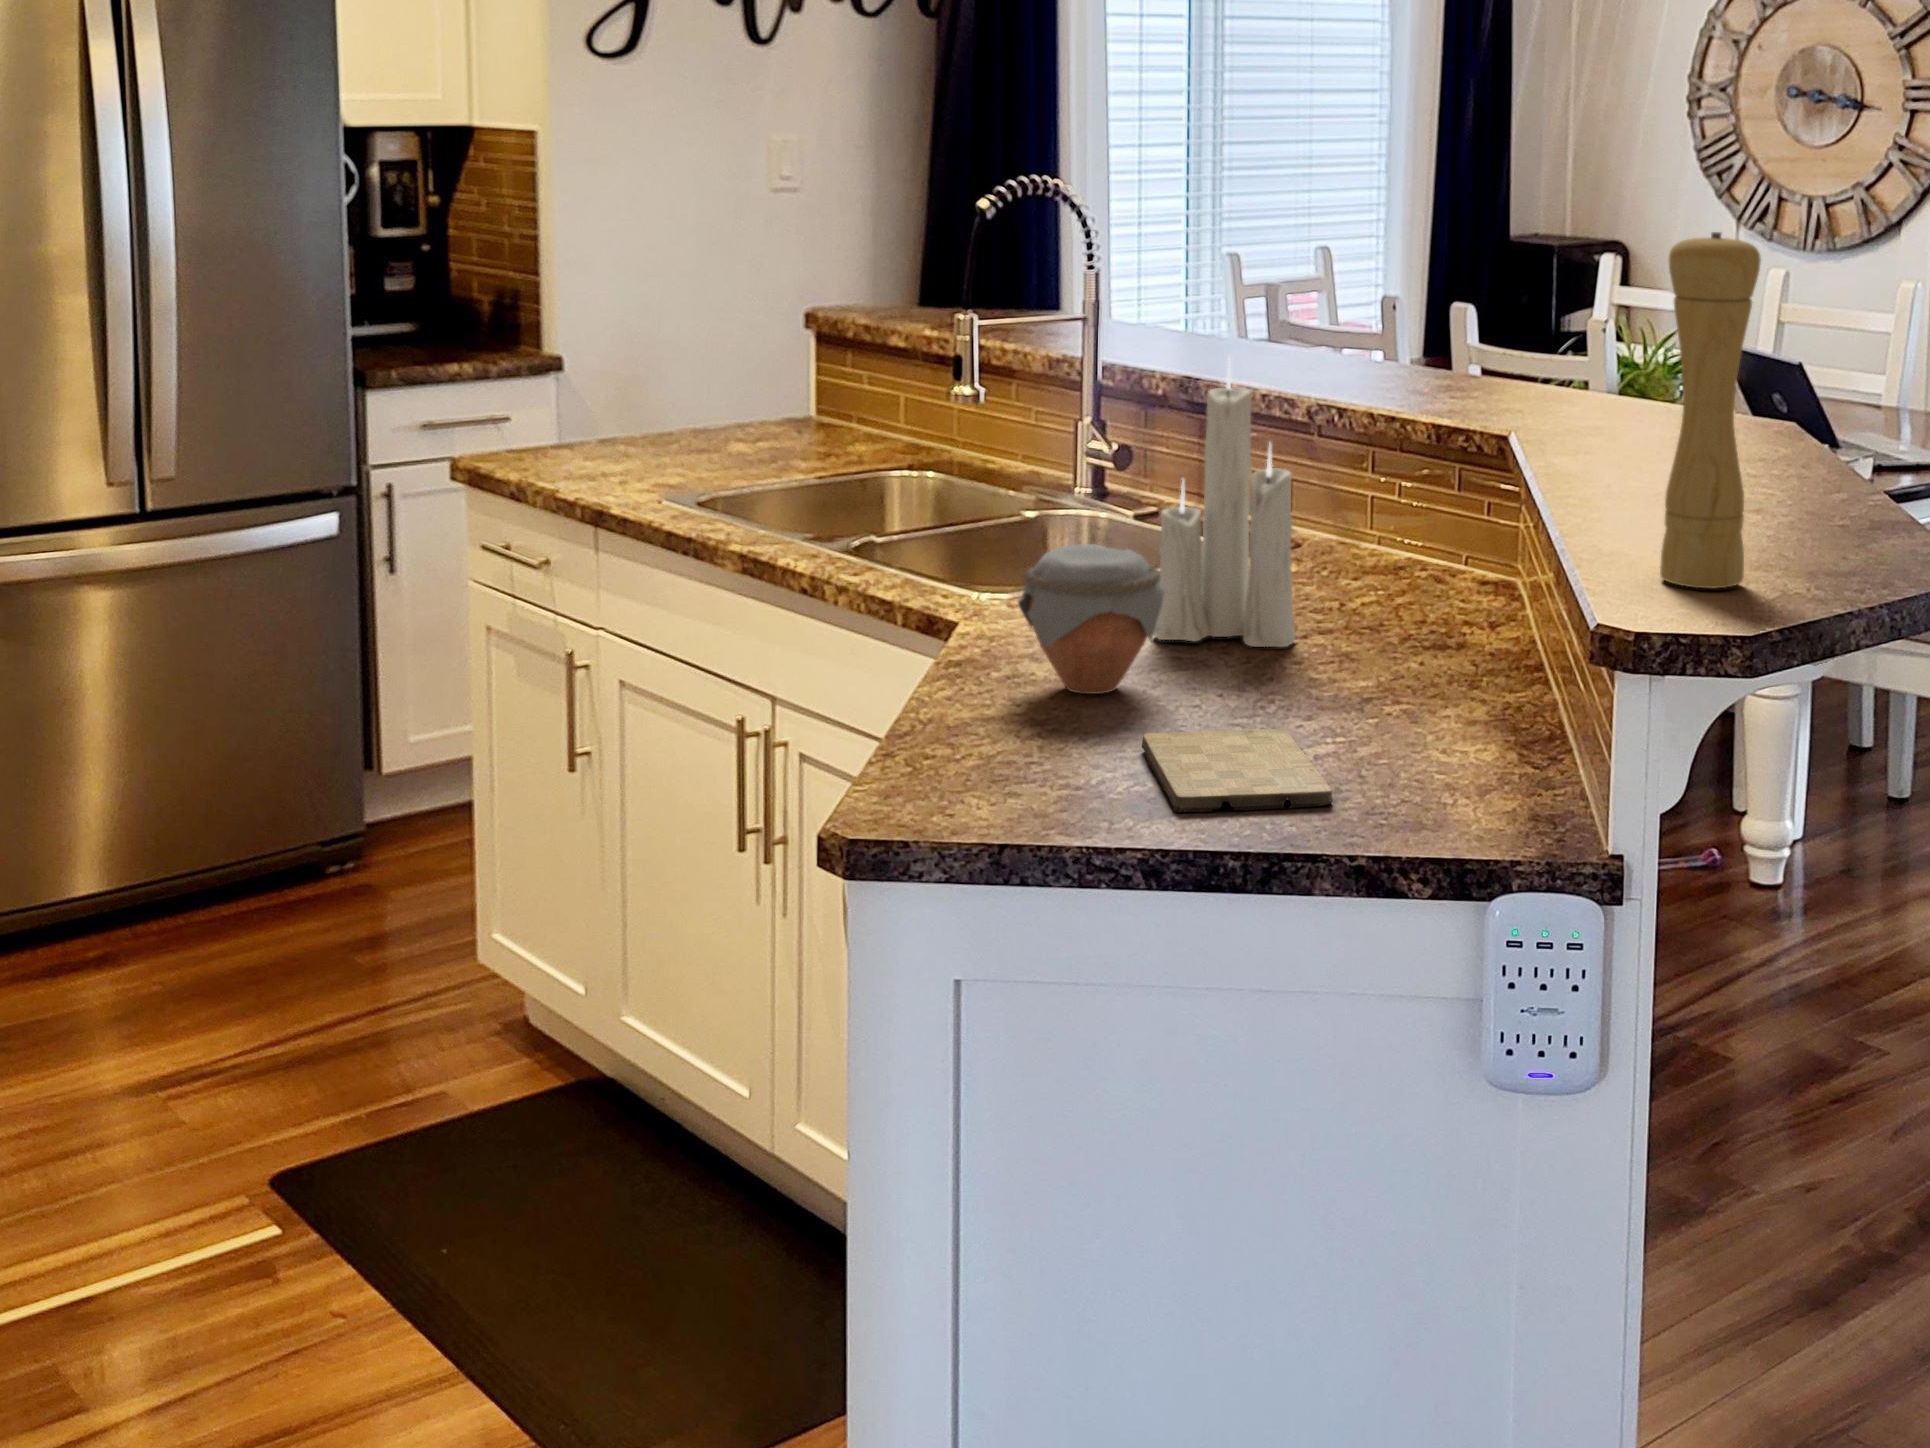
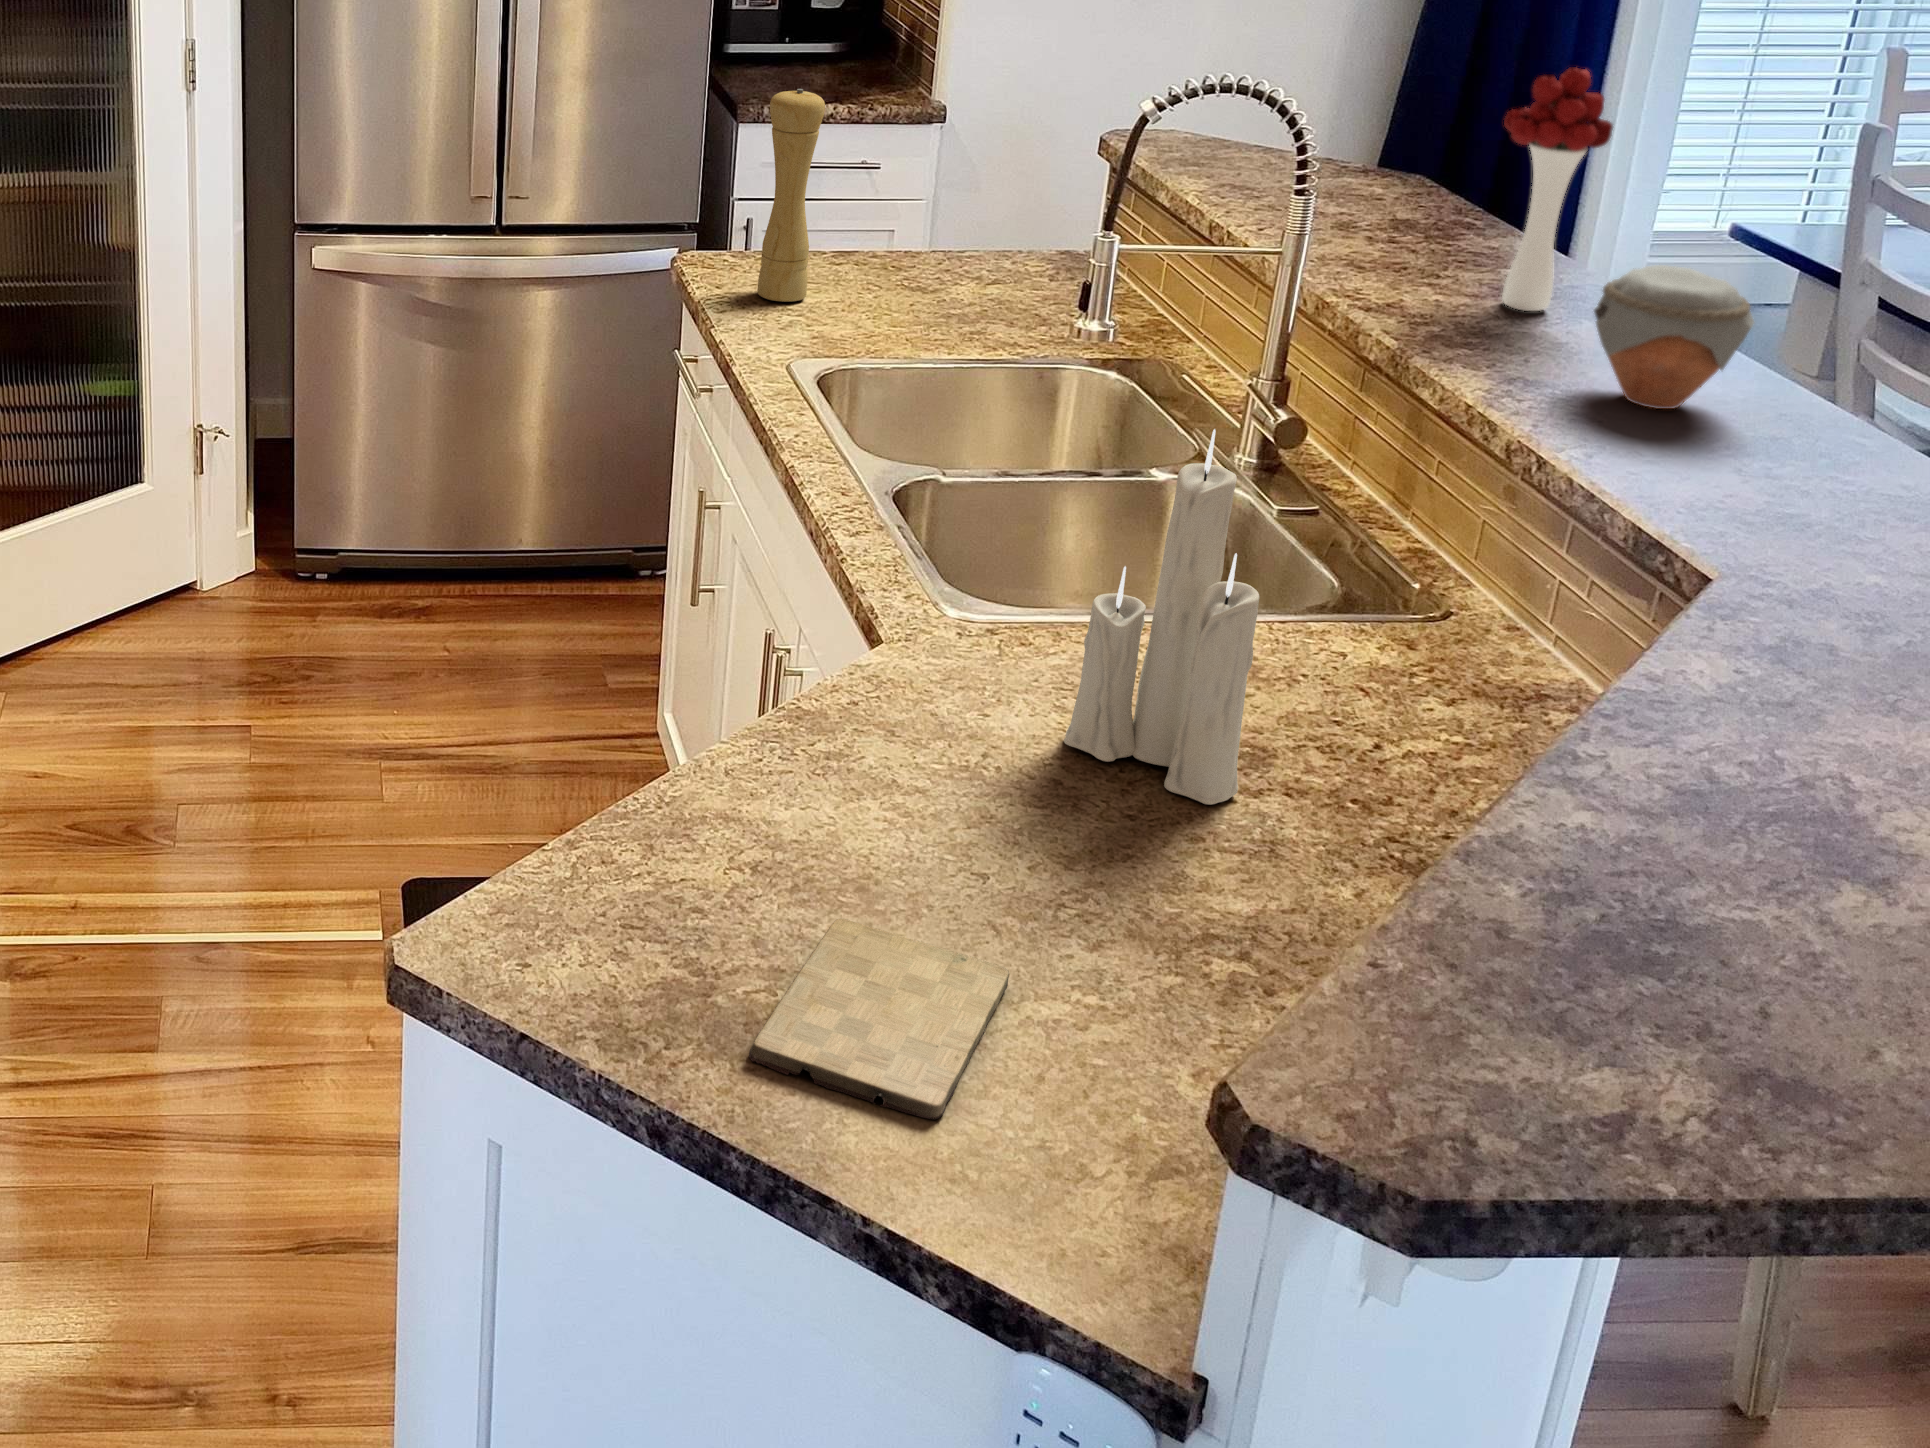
flower bouquet: none [1189,170,1261,357] -> present [1502,67,1613,311]
pepper mill: present [1660,232,1761,589] -> present [757,89,825,302]
jar: present [1018,544,1165,694] -> present [1594,265,1754,409]

